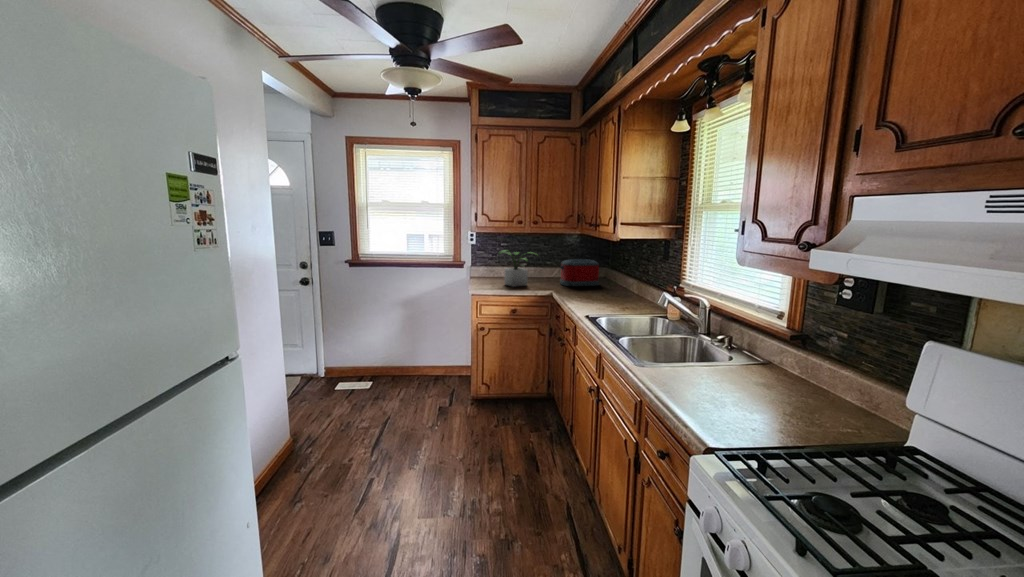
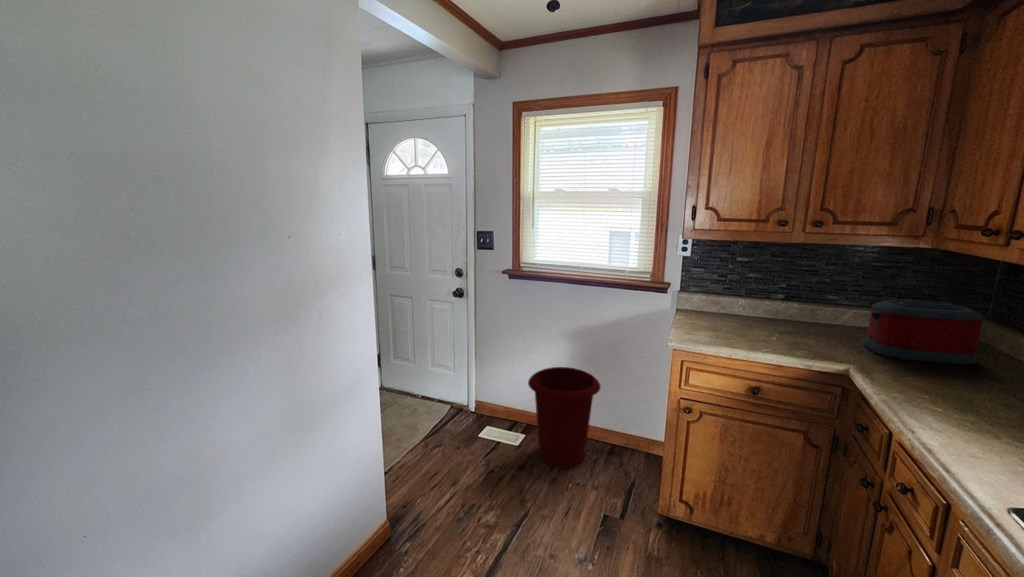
potted plant: present [498,250,528,287] -> none [731,274,819,343]
waste bin: none [376,326,427,393] -> present [528,367,600,468]

